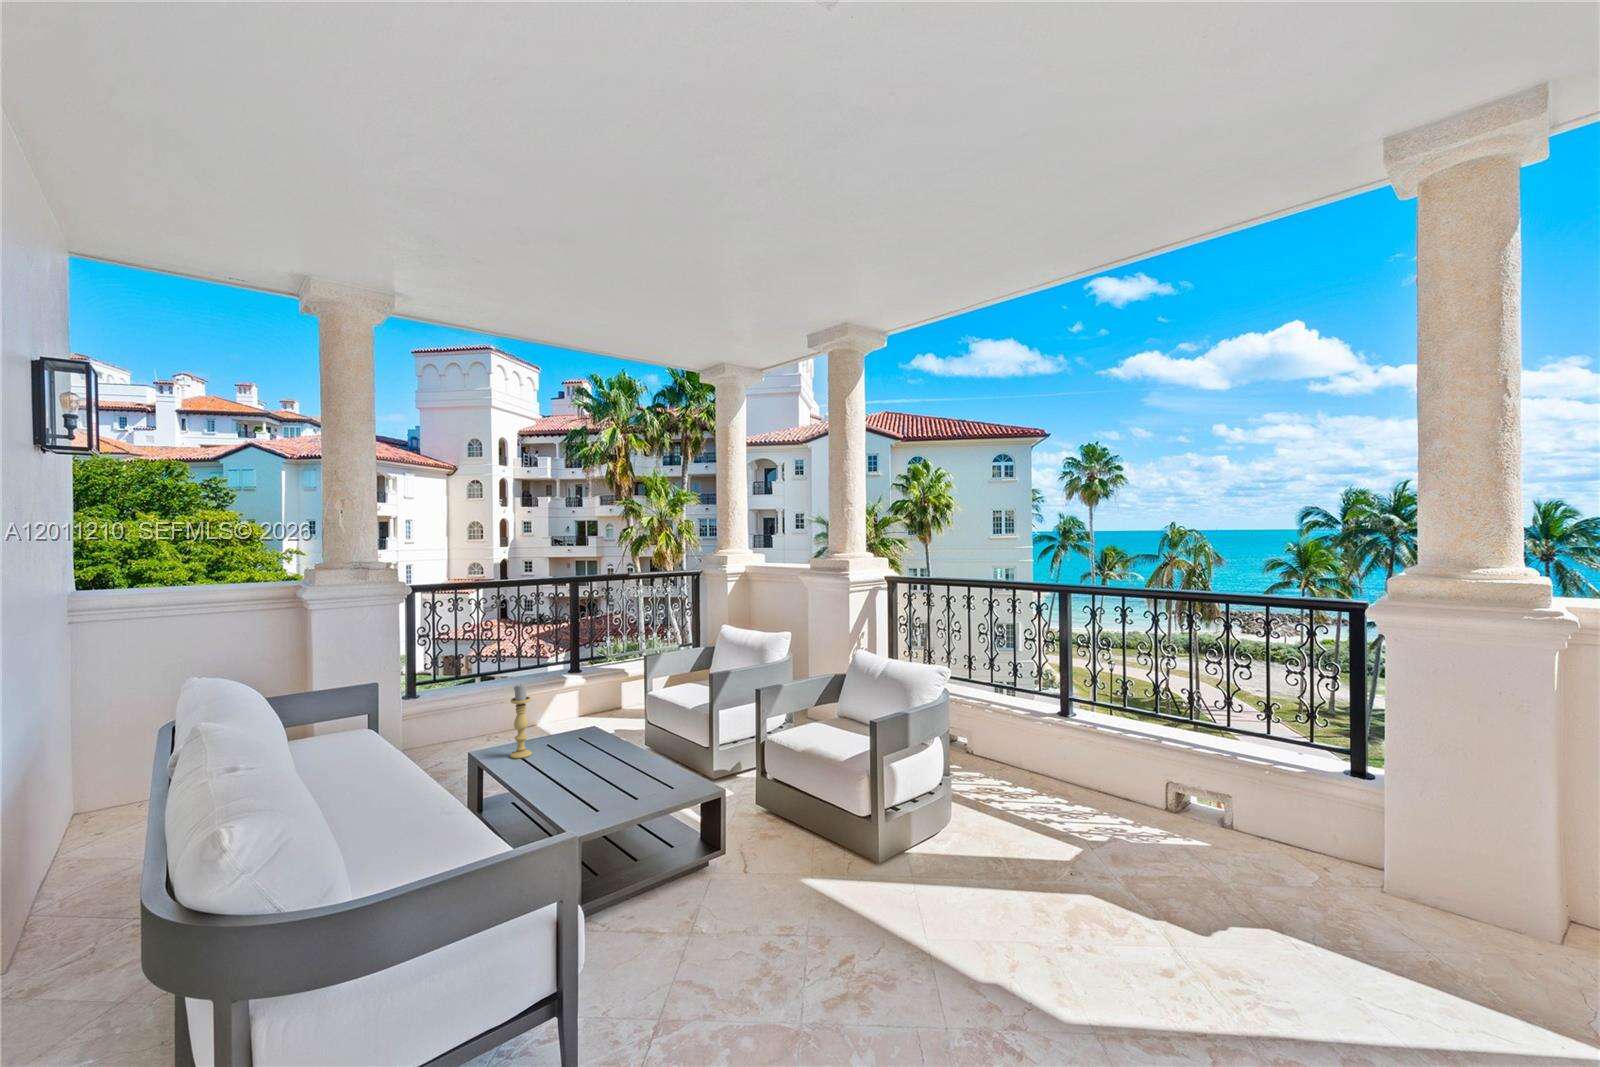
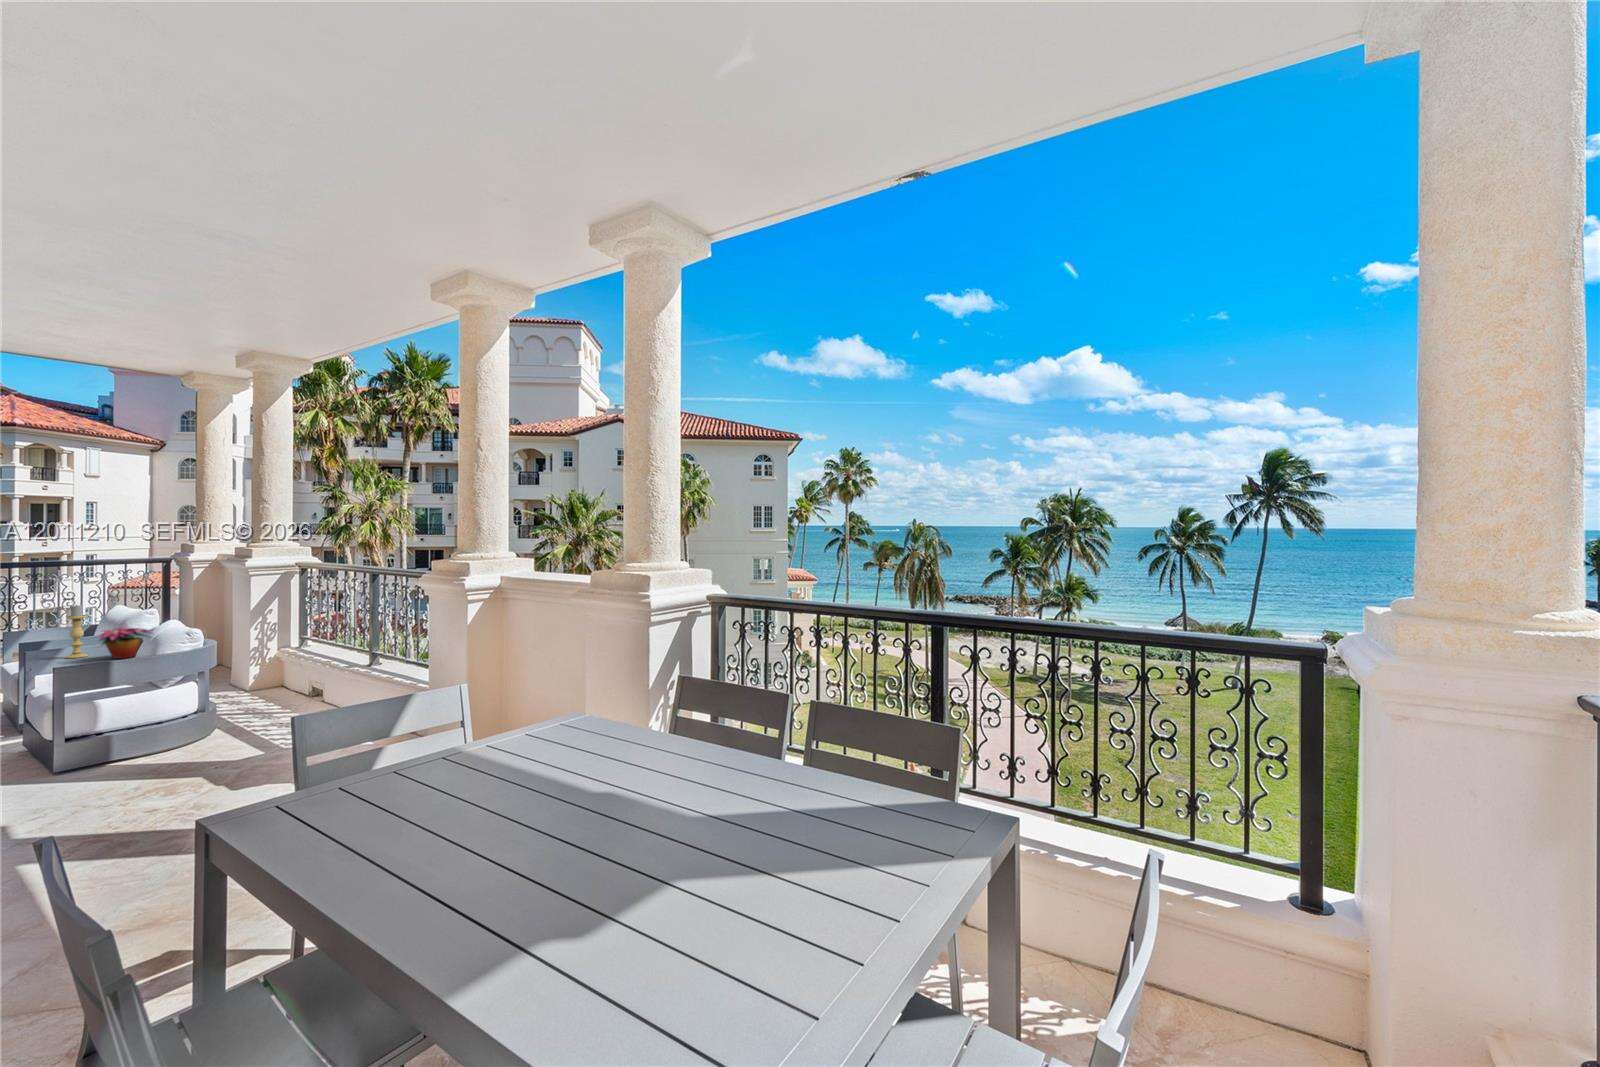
flower arrangement: none [546,716,614,765] -> present [99,626,148,659]

